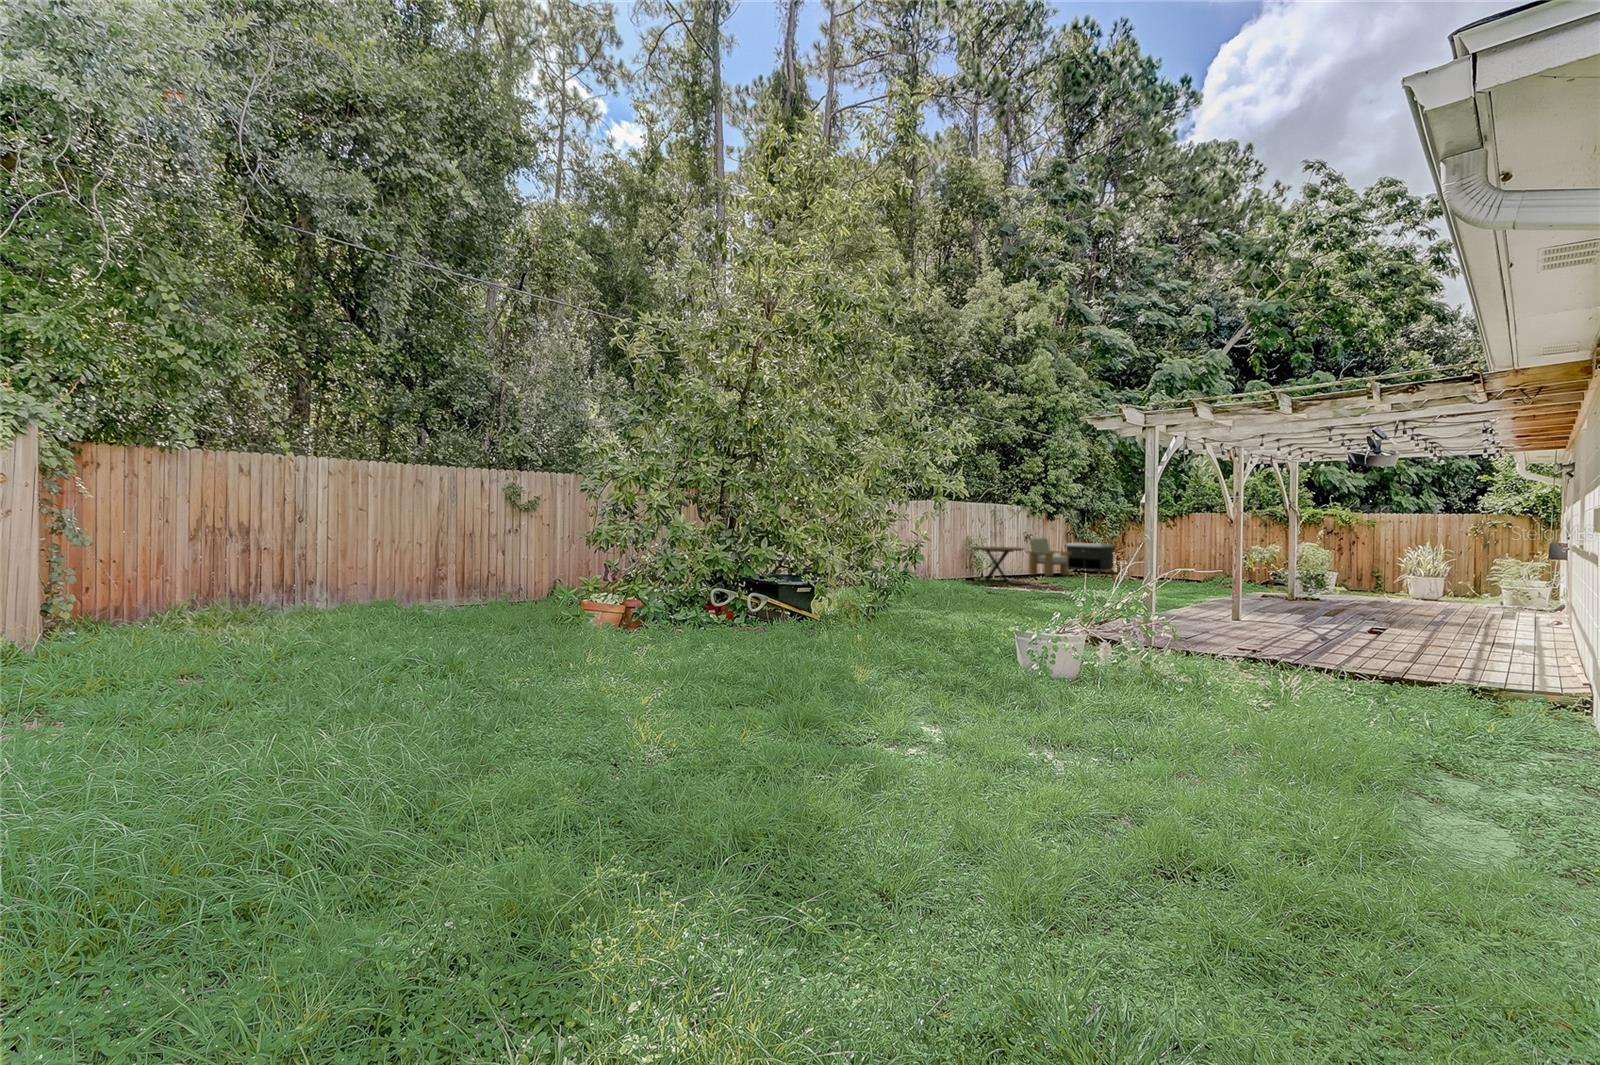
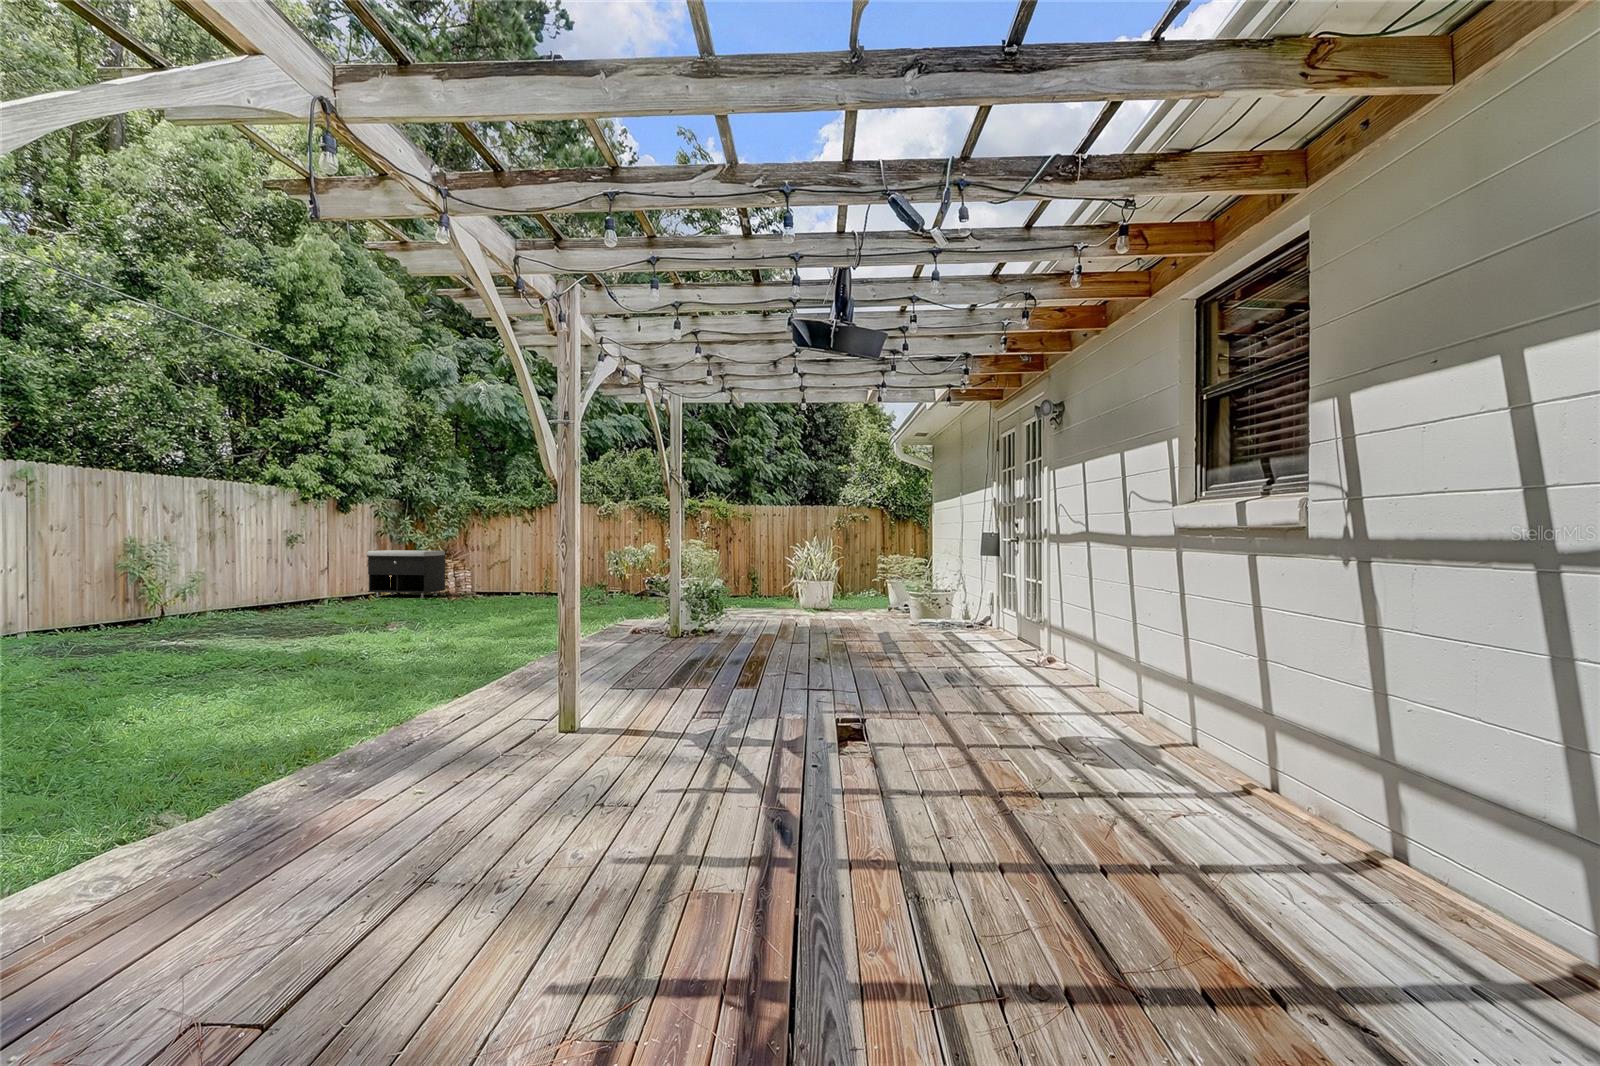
armchair: present [1028,538,1071,576] -> none [277,542,368,610]
dining table: present [972,547,1024,581] -> none [99,561,245,635]

